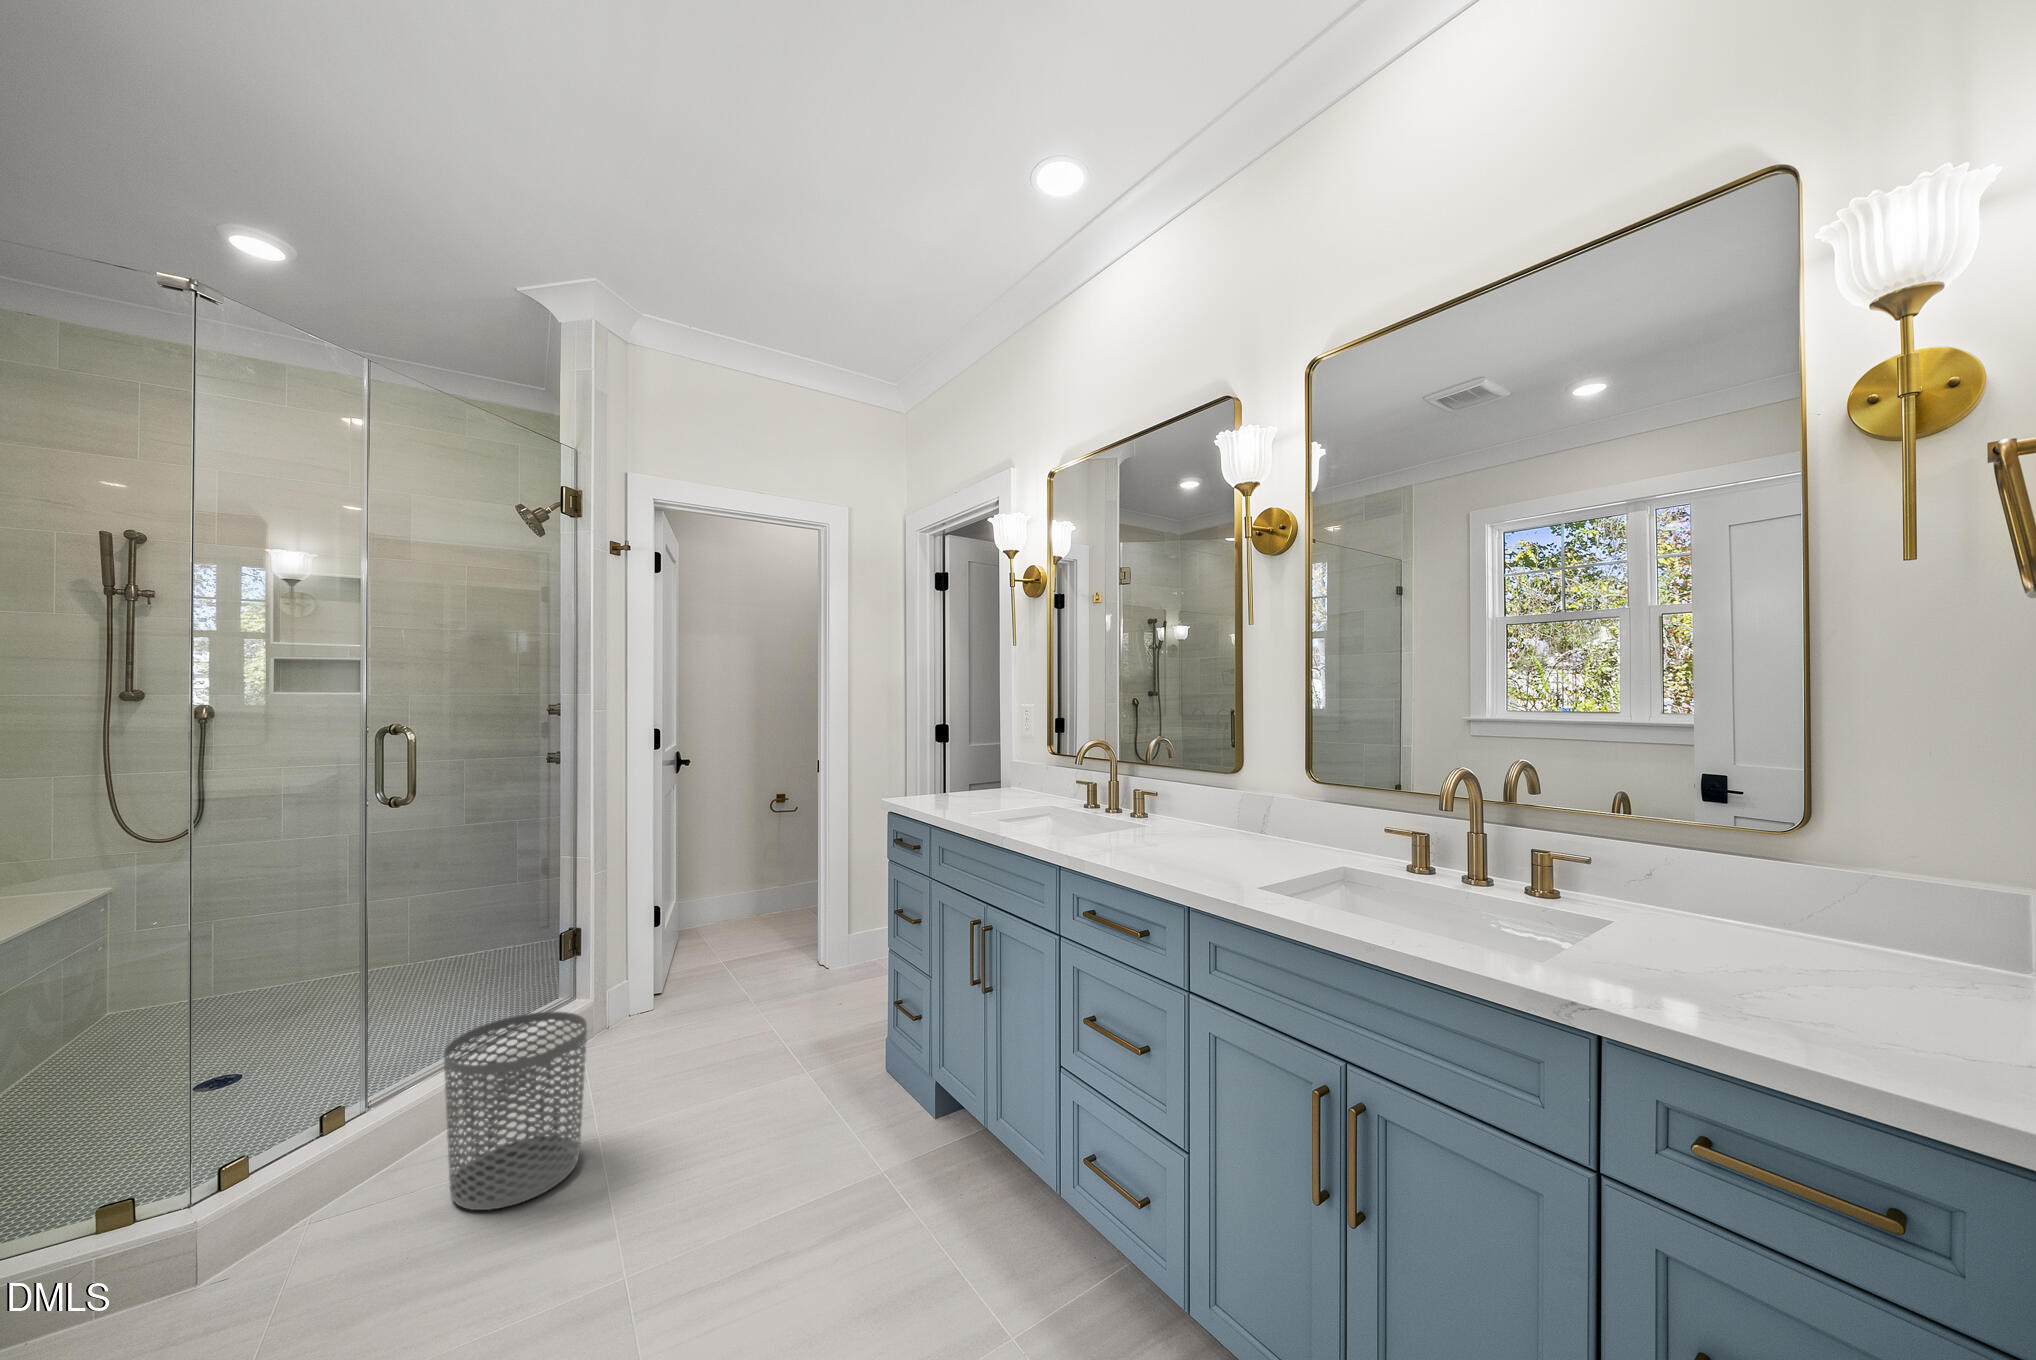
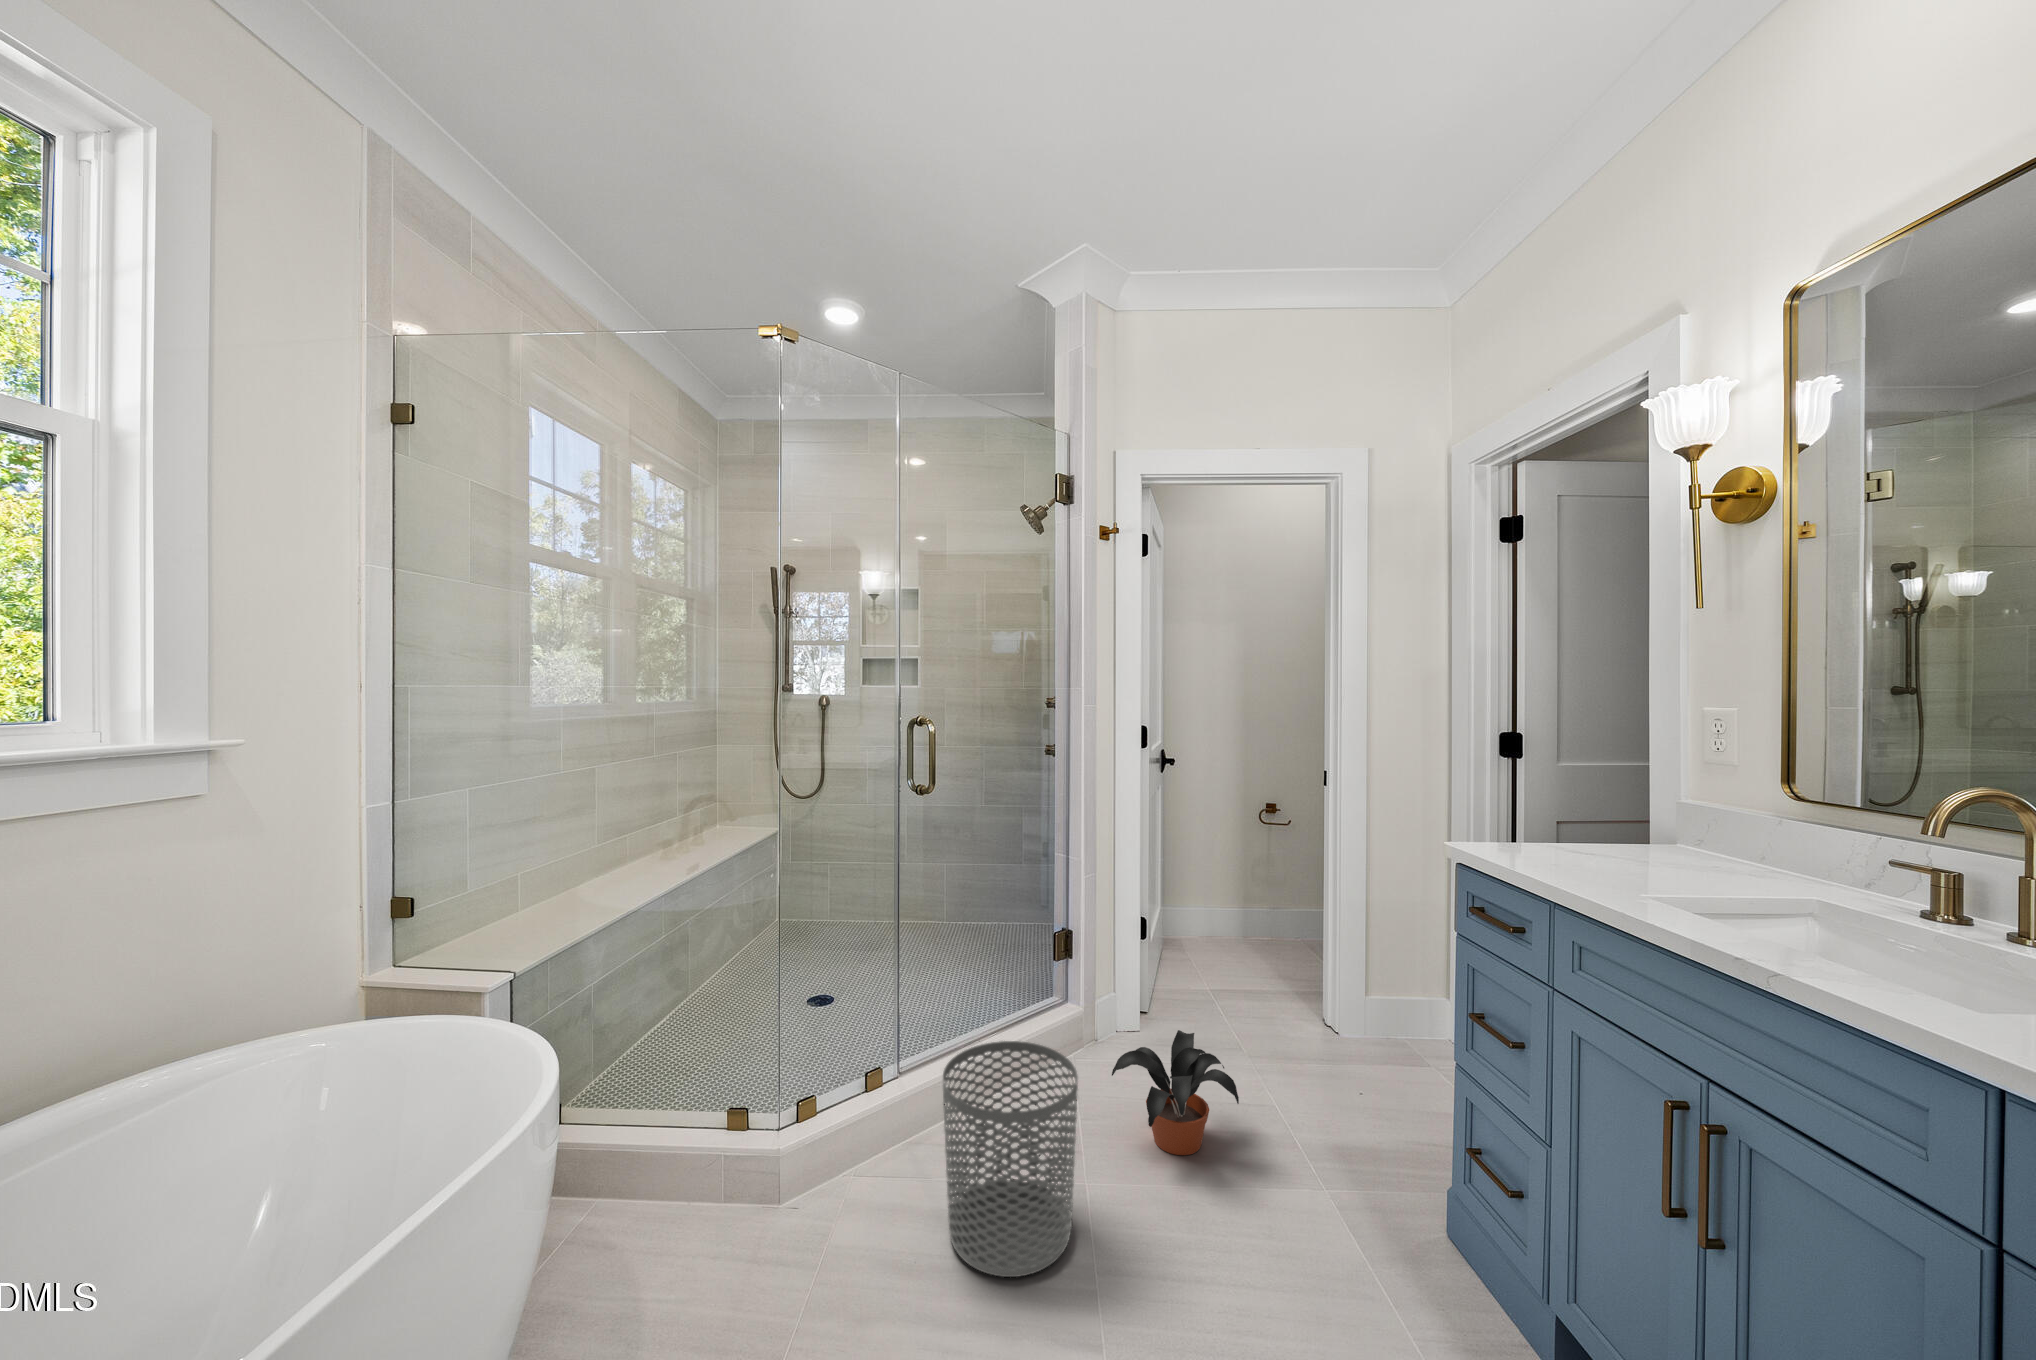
potted plant: none [619,983,732,1082] -> present [1112,1030,1239,1155]

